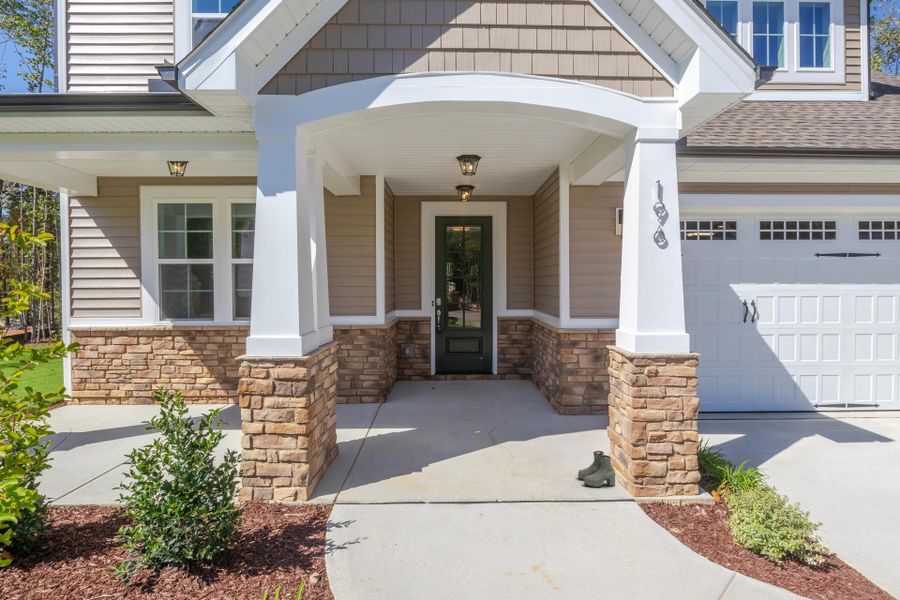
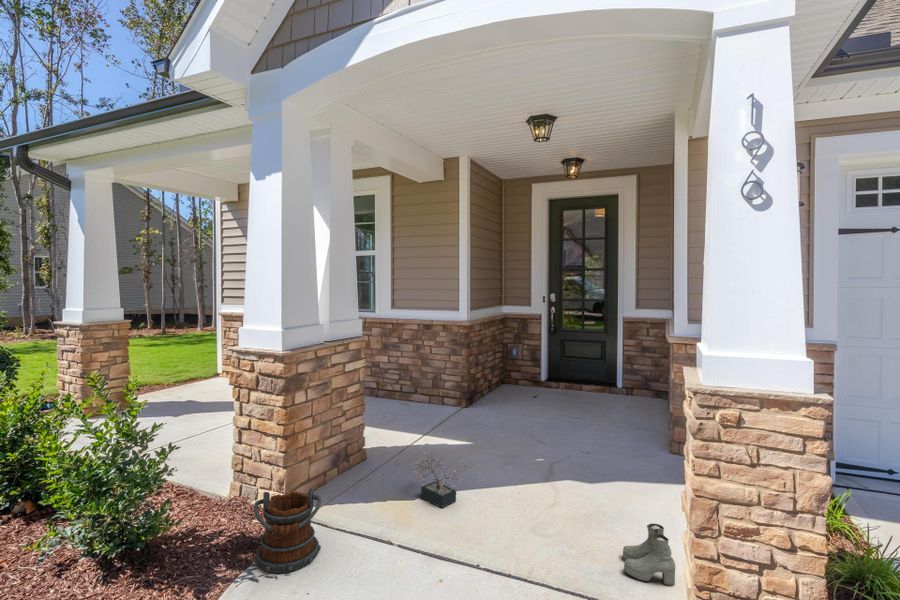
decorative plant: none [405,433,447,476] -> present [414,451,462,508]
bucket: none [319,467,374,539] -> present [254,488,321,573]

